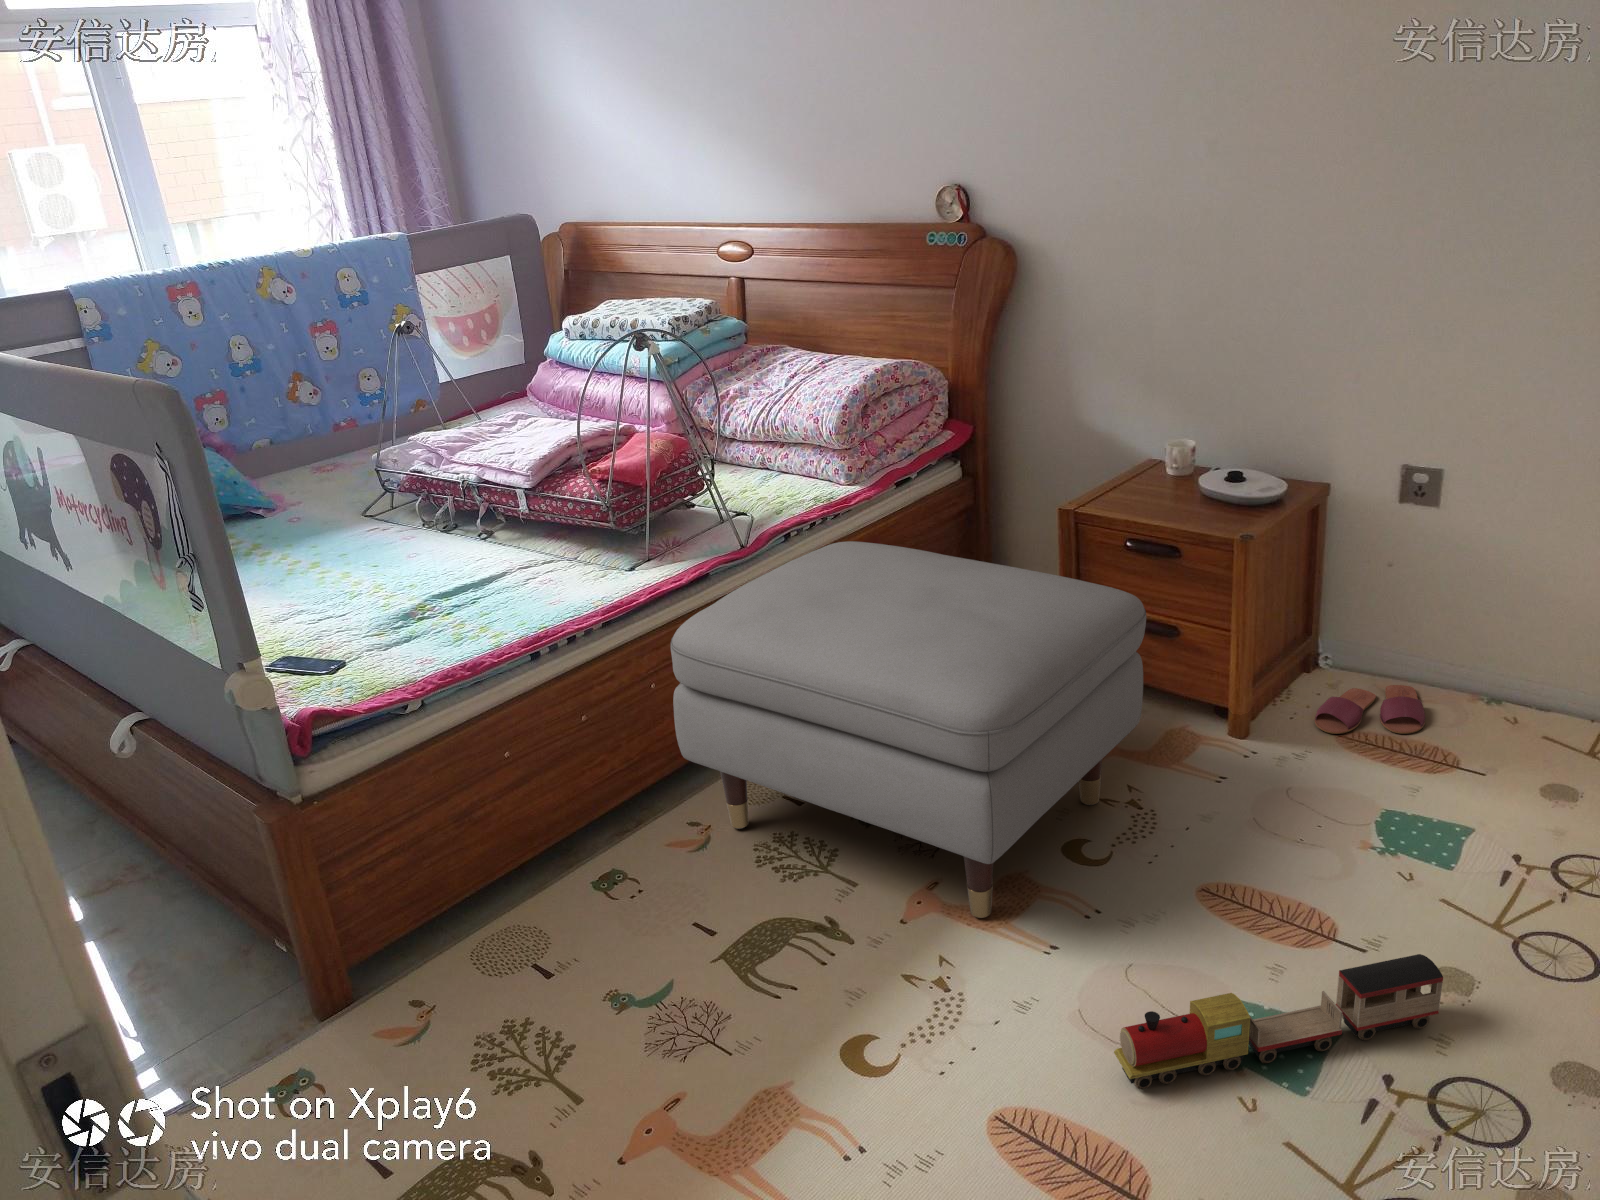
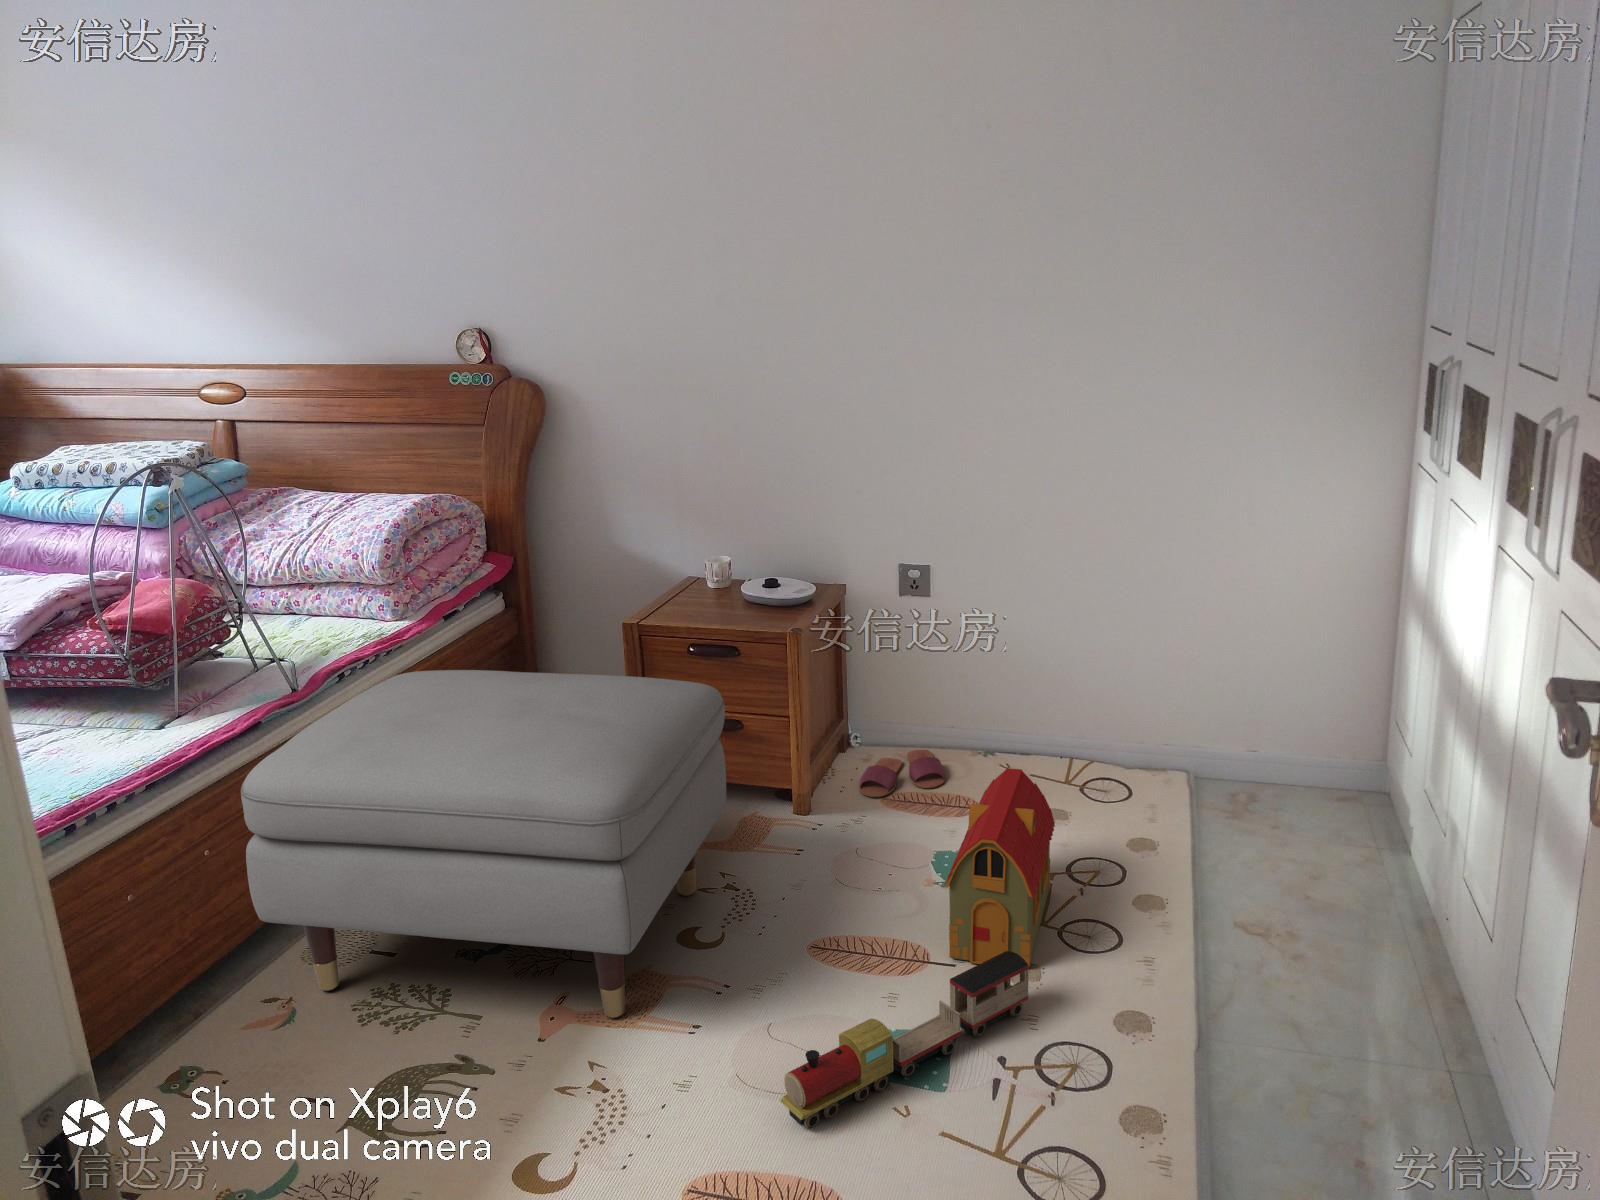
toy house: none [1360,738,1533,975] -> present [945,768,1055,967]

